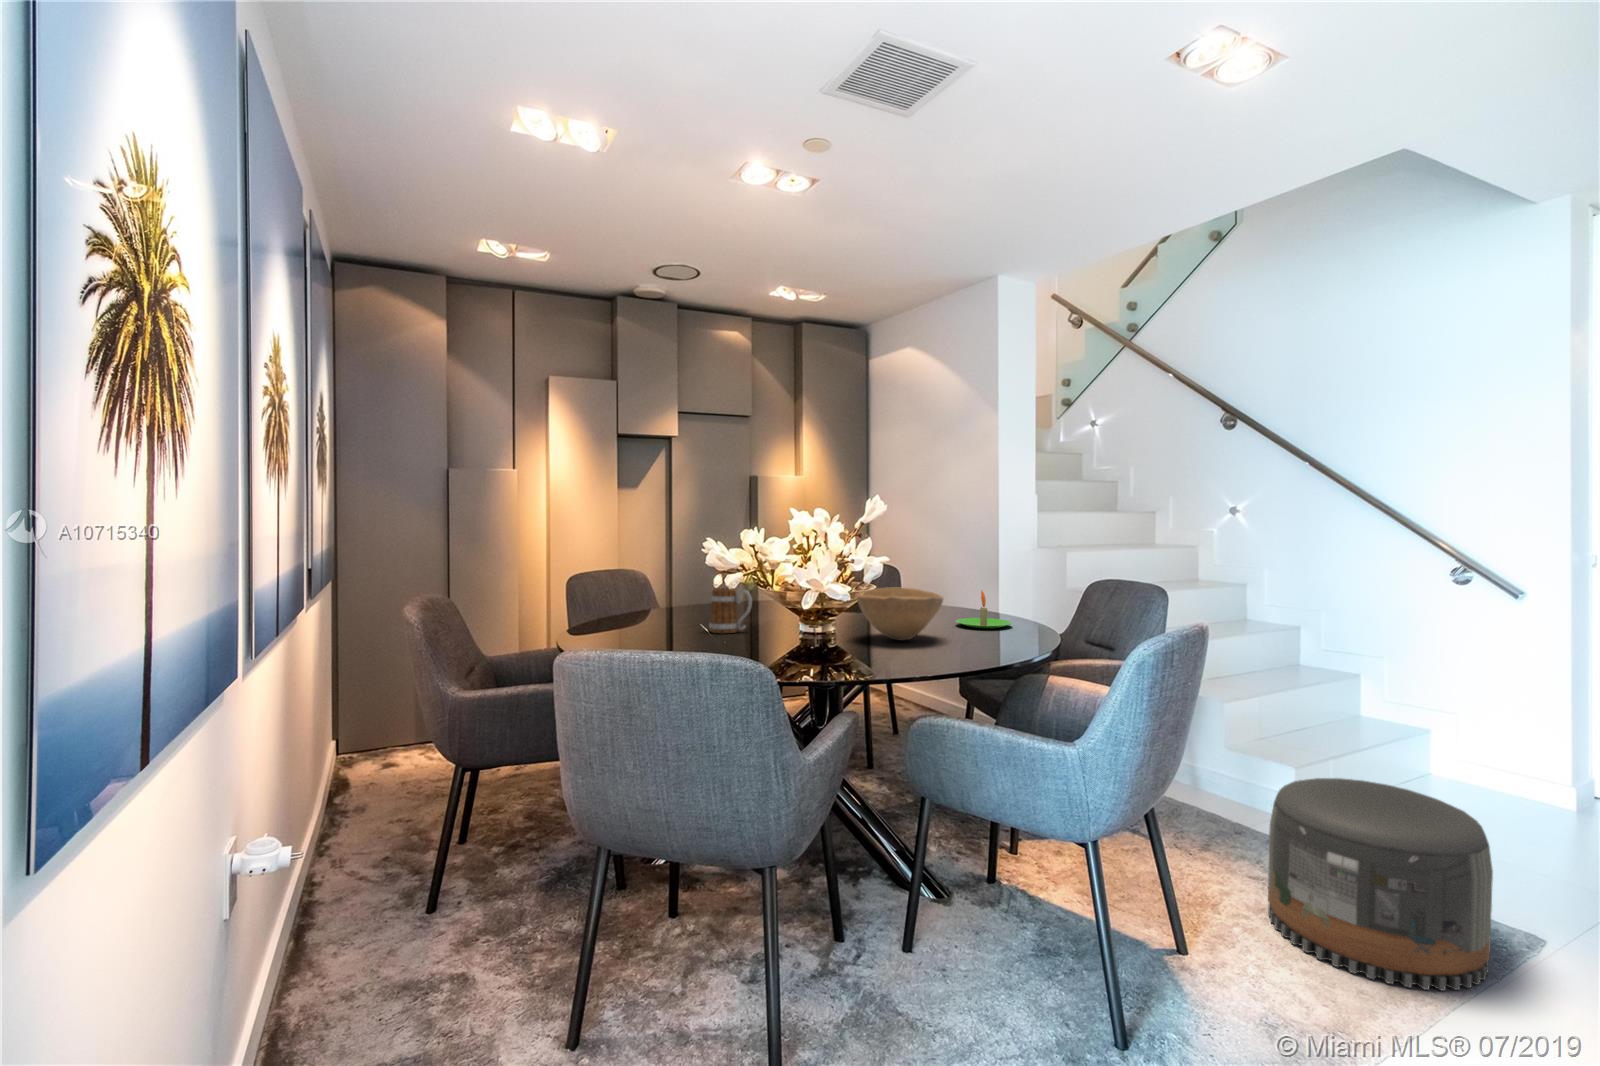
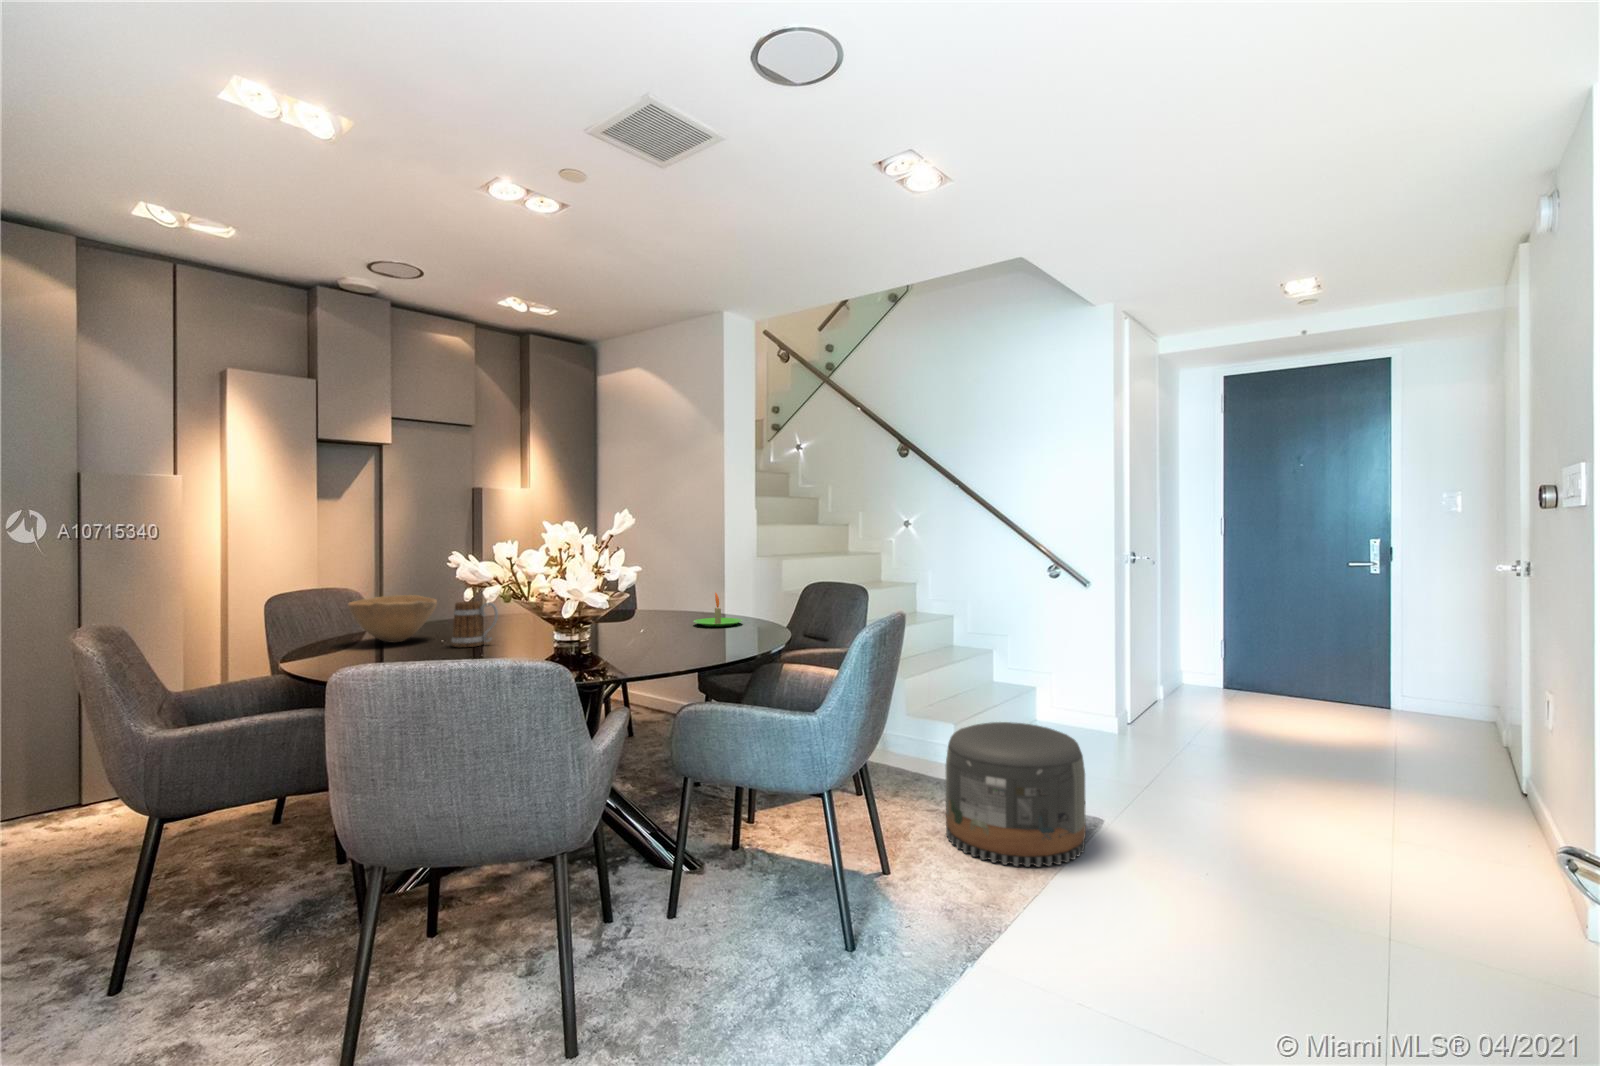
bowl: present [857,587,943,640] -> present [348,595,437,642]

